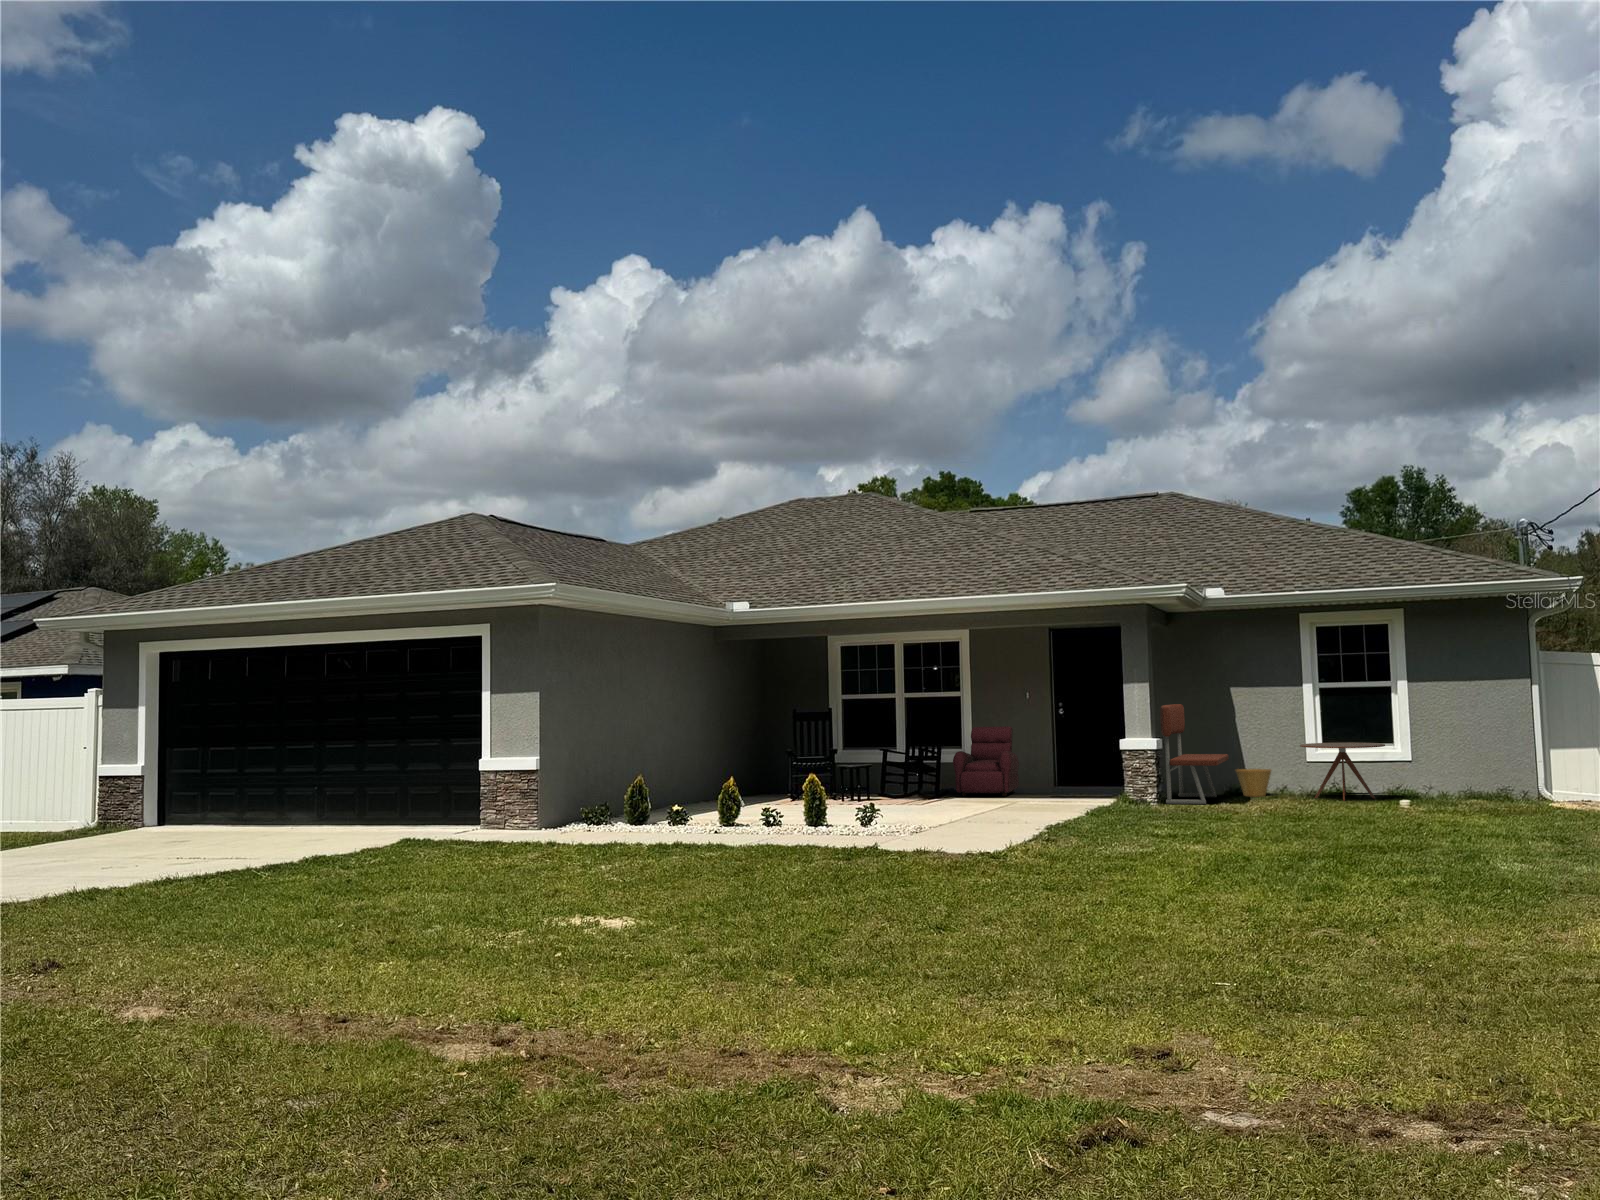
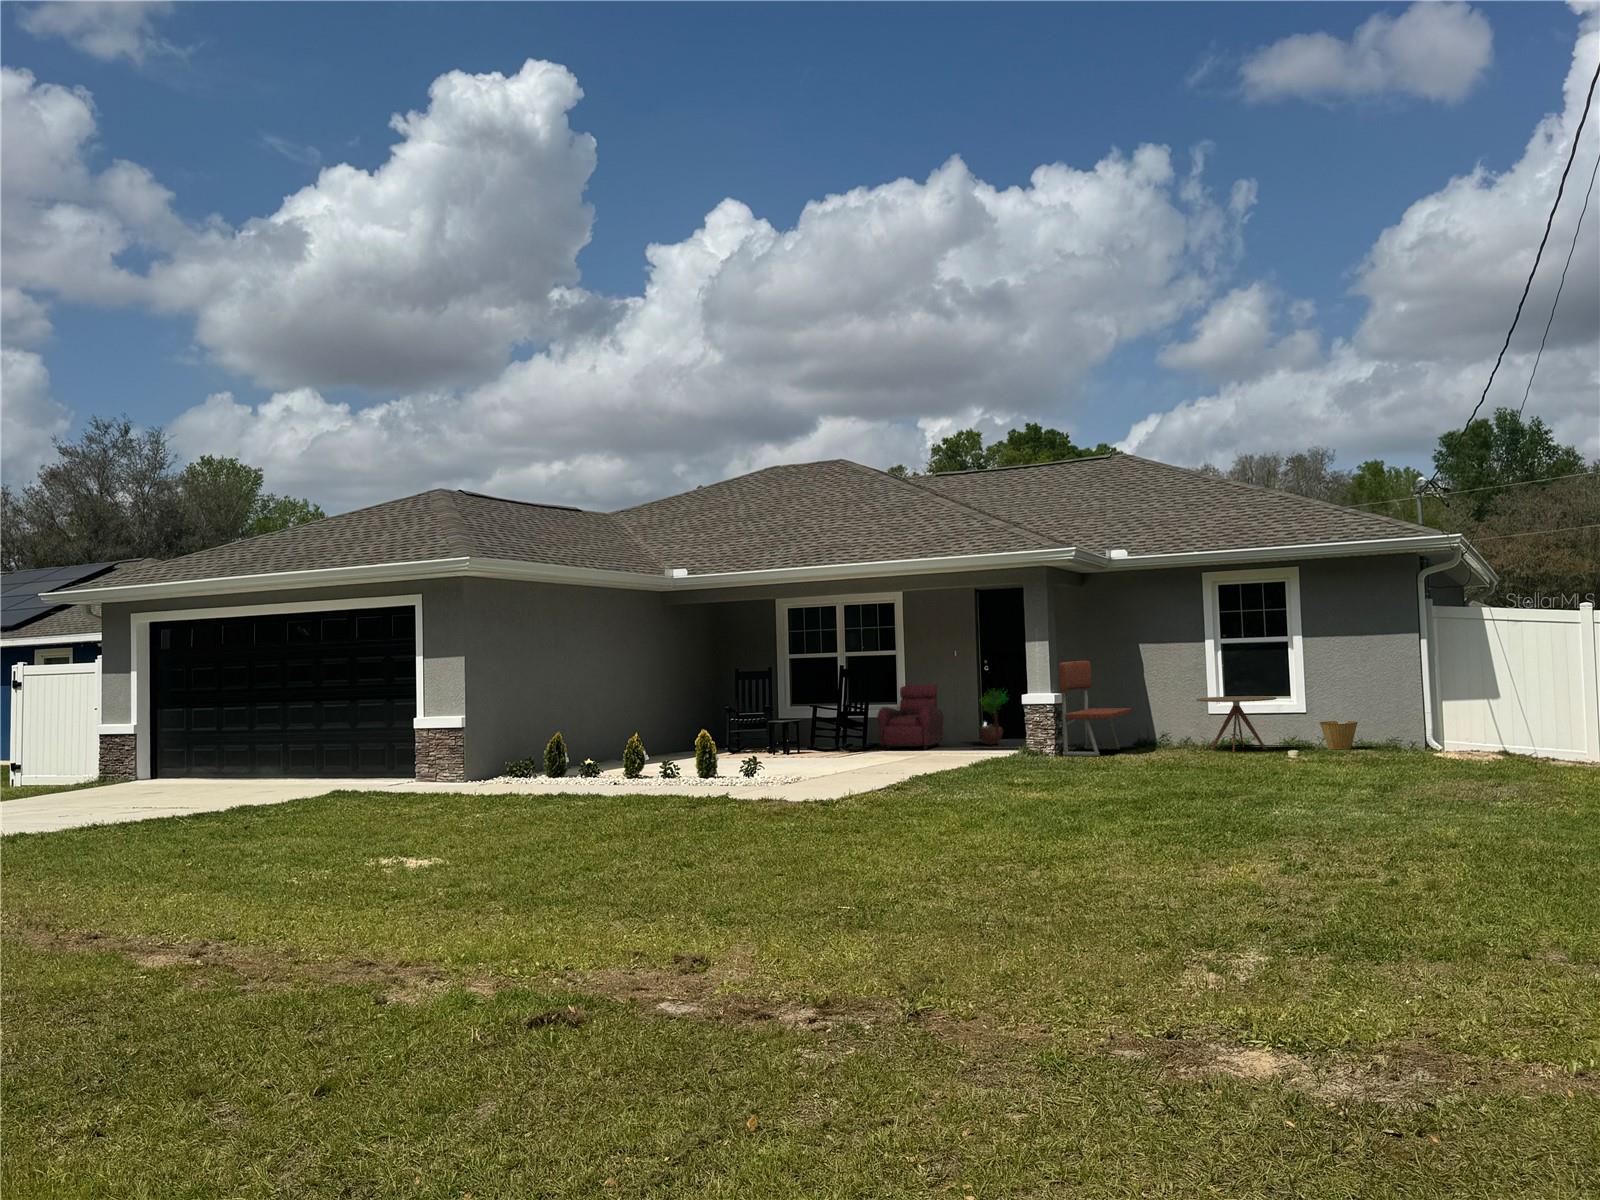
potted tree: none [1054,729,1089,792] -> present [978,689,1006,745]
basket: present [1236,769,1271,796] -> present [1320,721,1358,749]

